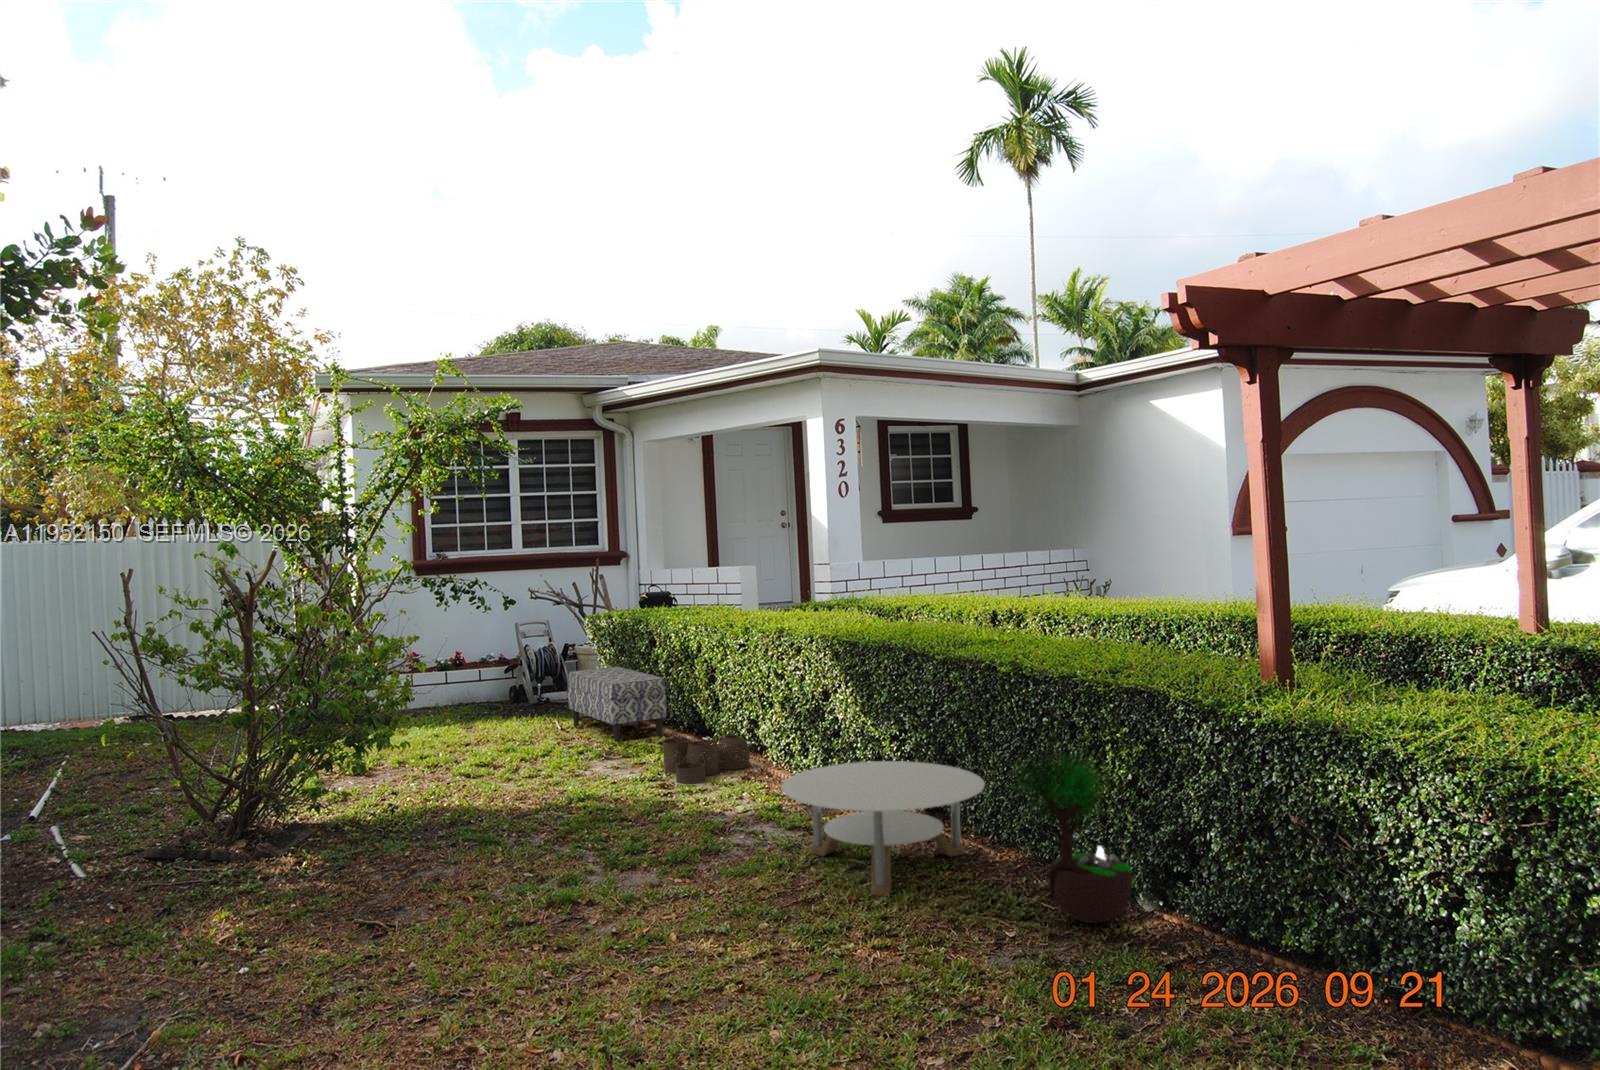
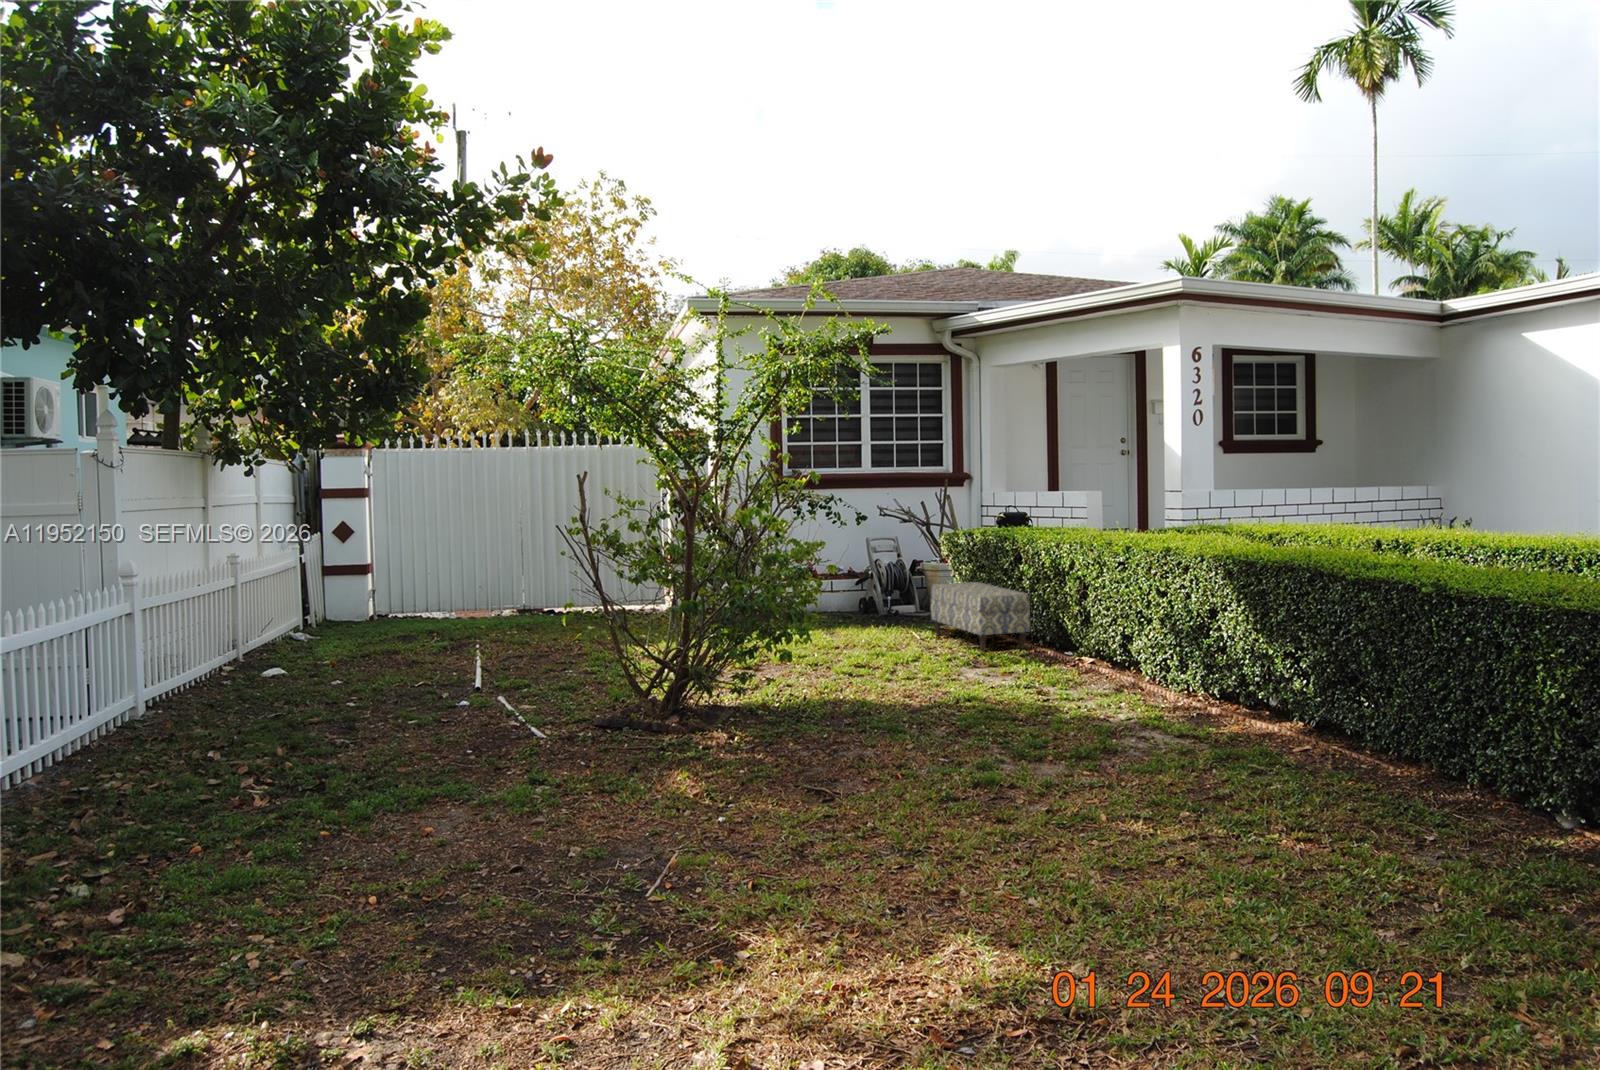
woven basket: present [663,732,750,784] -> none [1039,644,1123,692]
potted tree: present [1005,745,1132,923] -> none [1426,649,1562,832]
round table: present [782,761,985,895] -> none [1188,675,1395,794]

